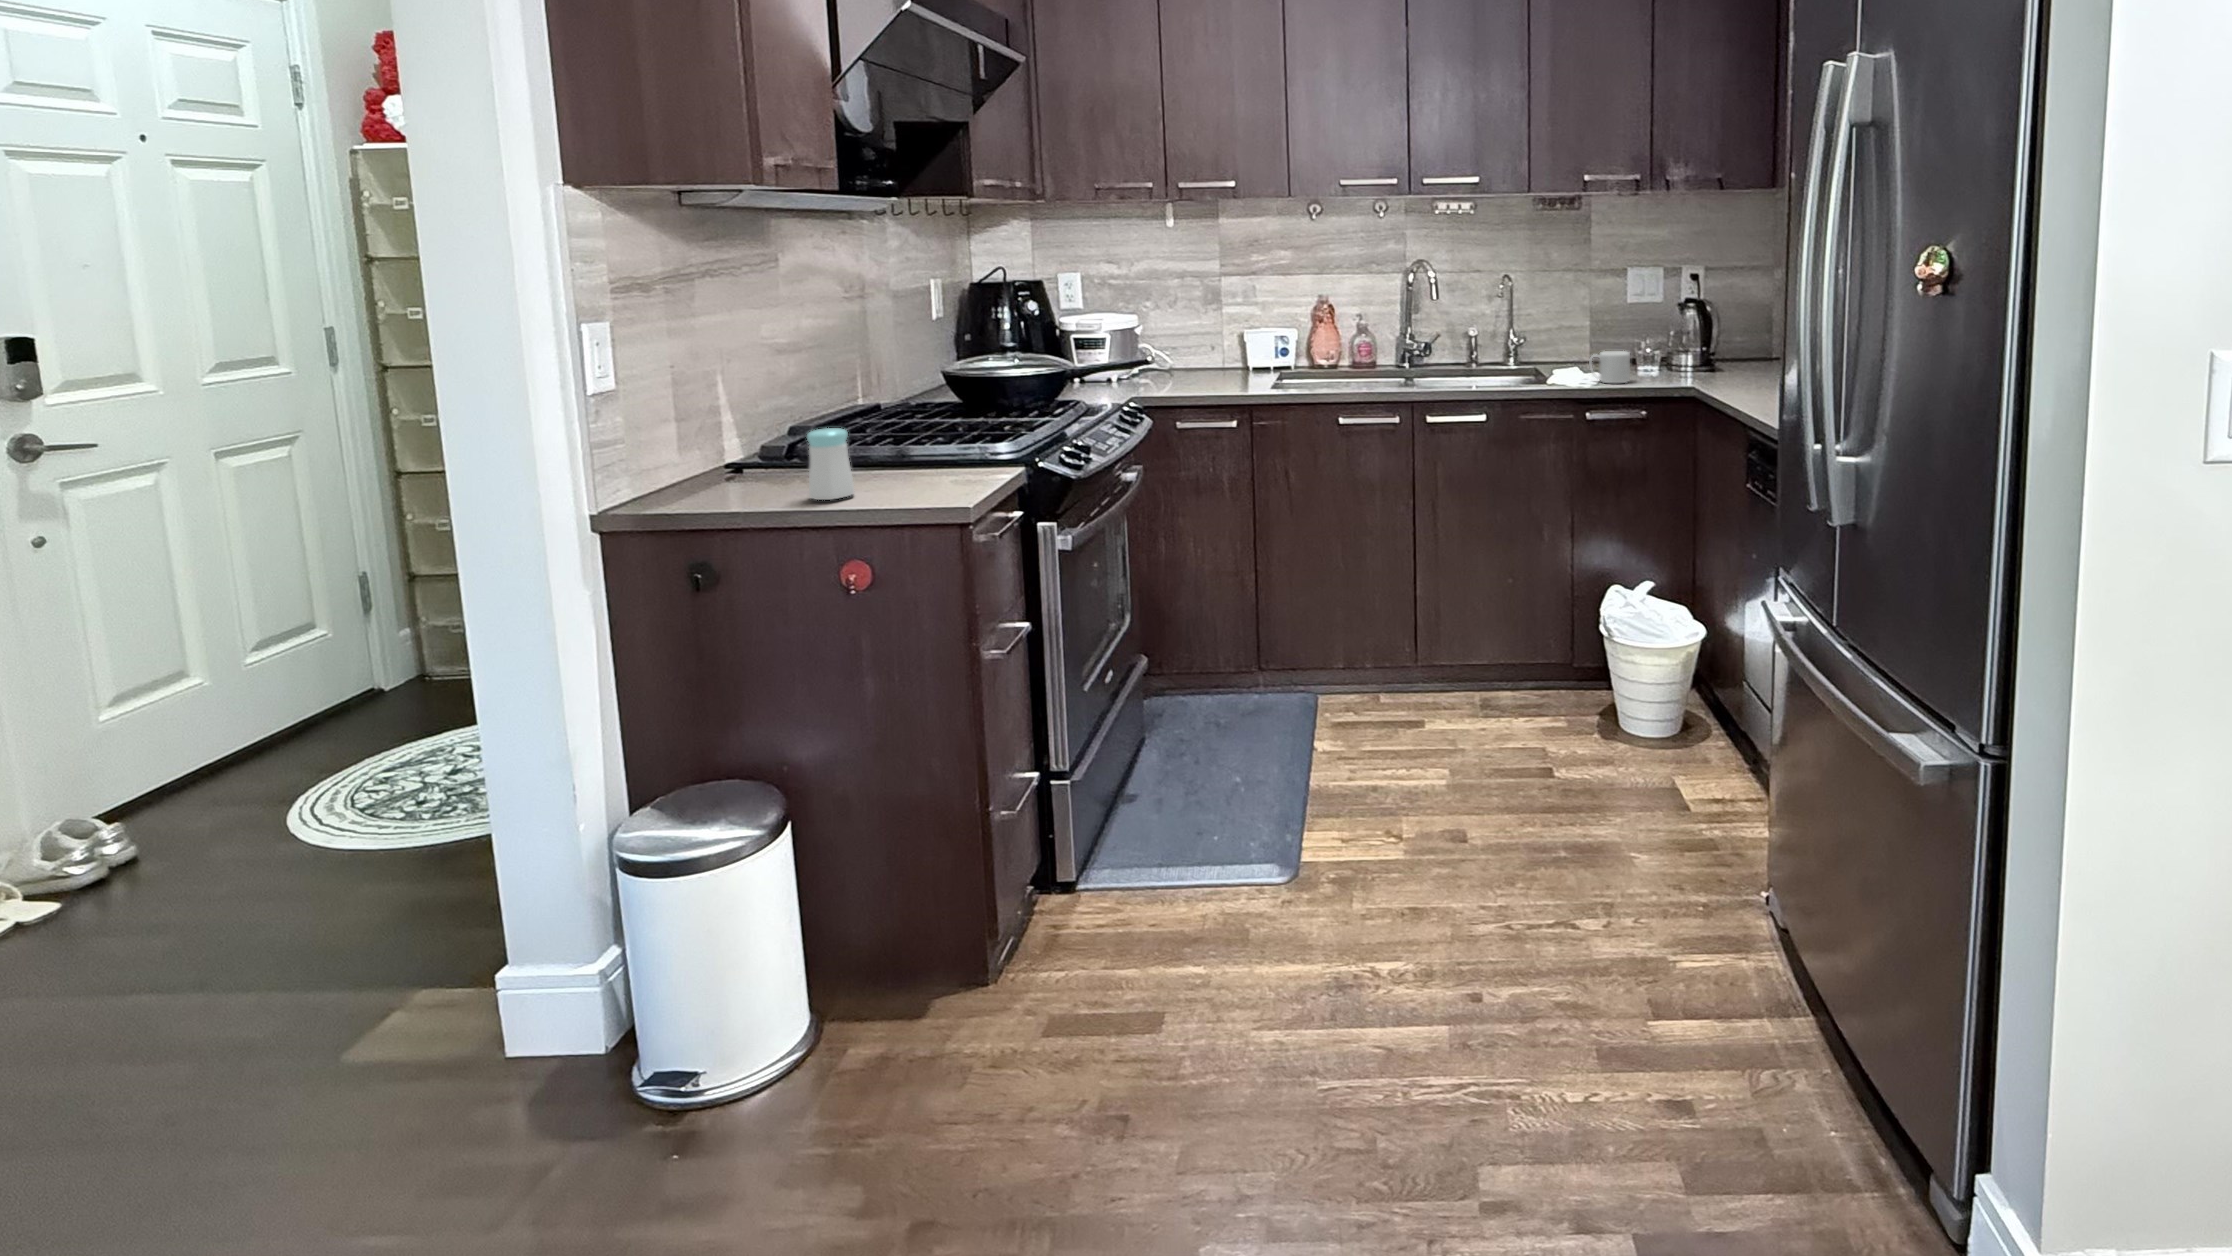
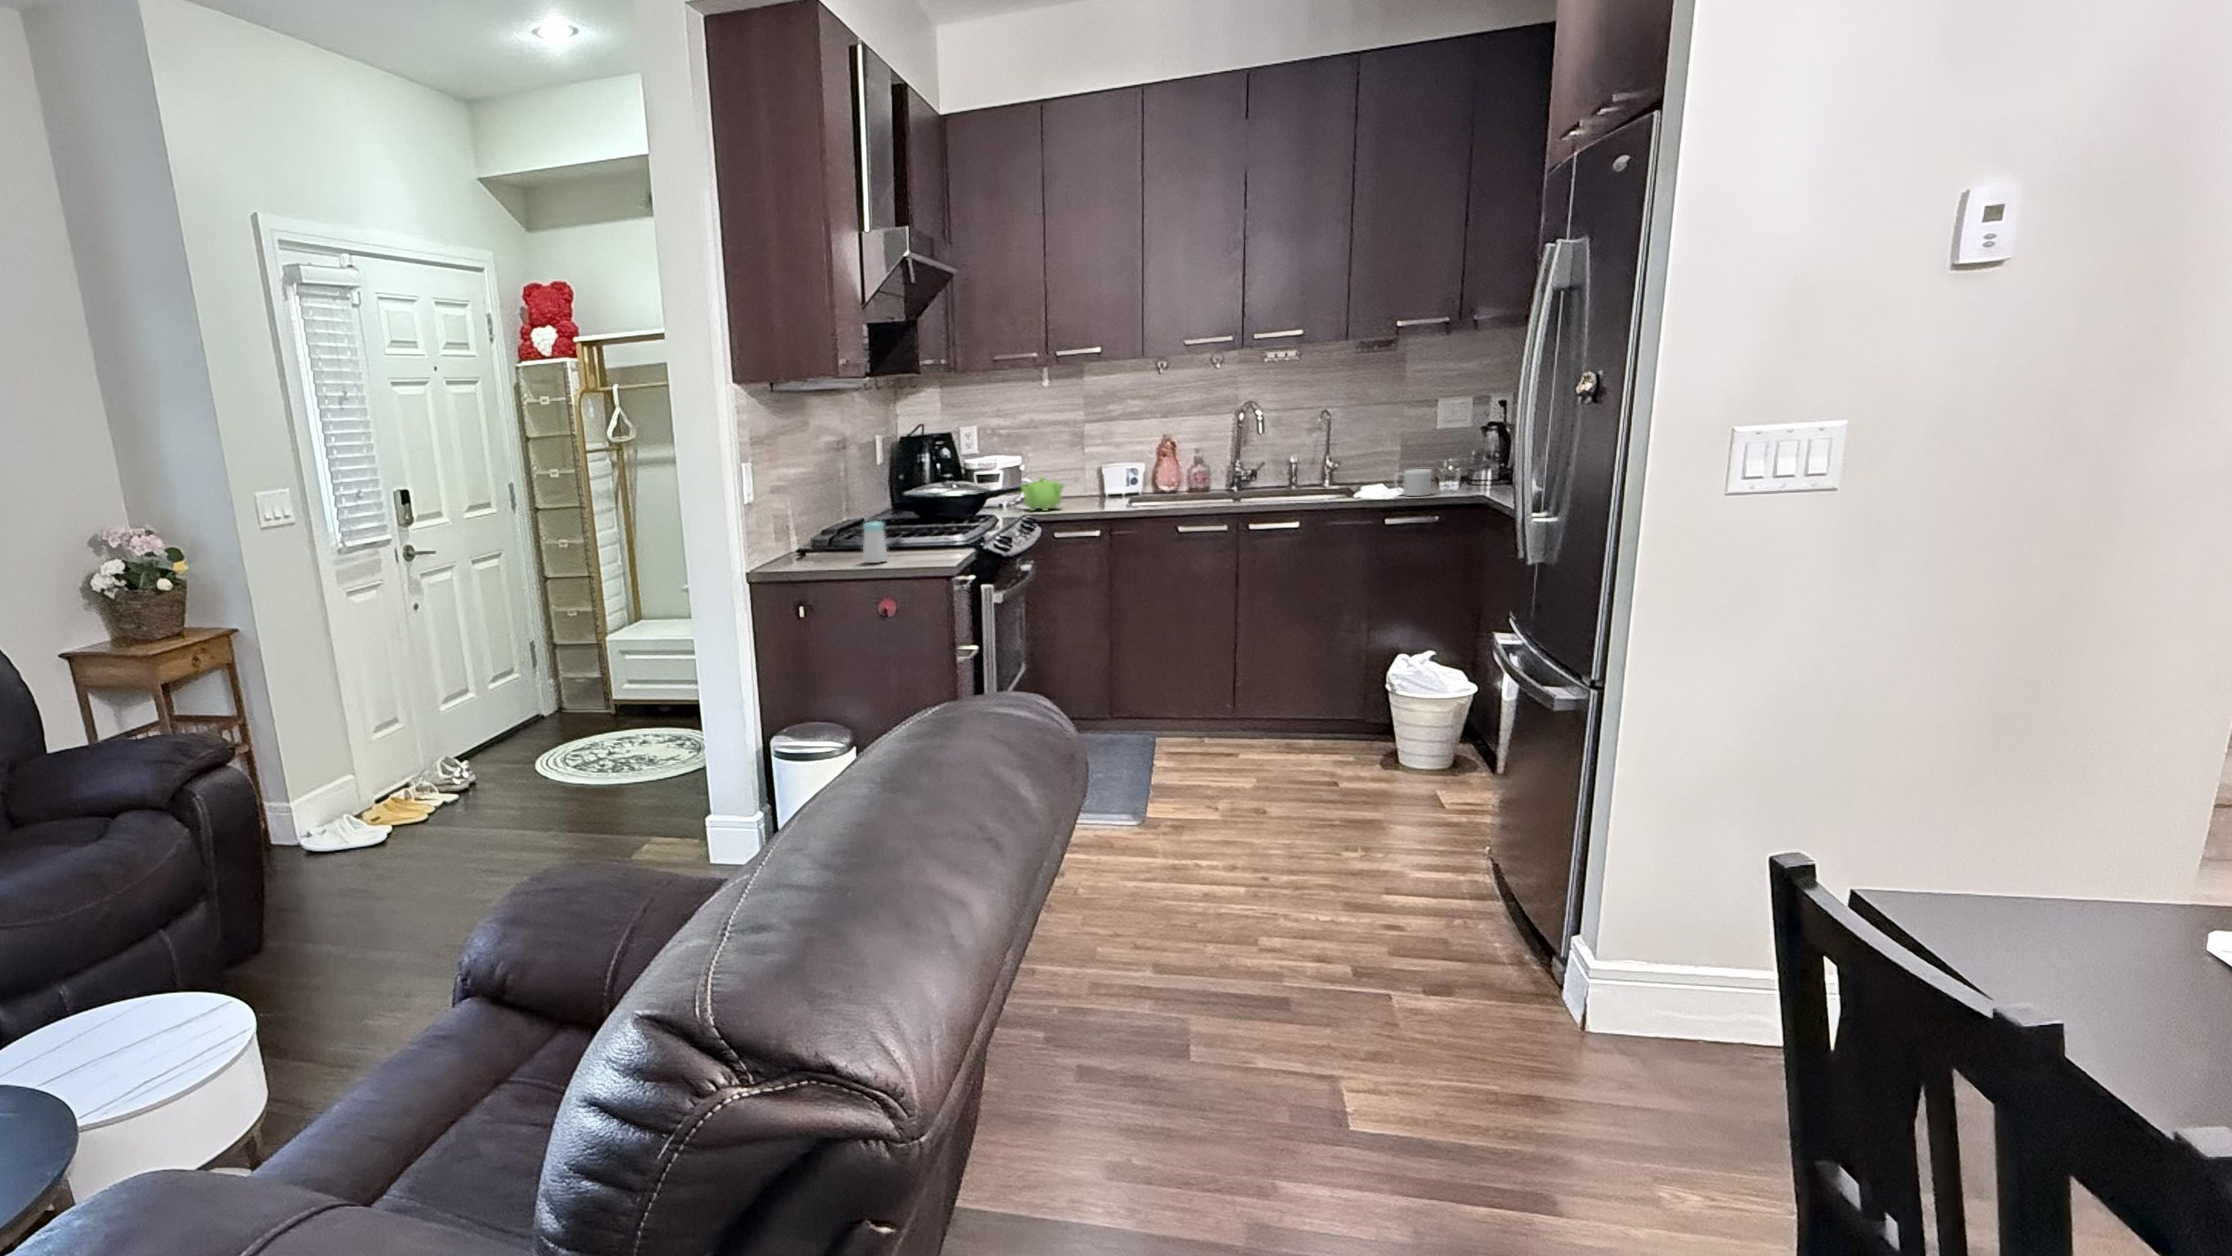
teapot: none [1132,345,1190,390] -> present [1020,477,1063,511]

